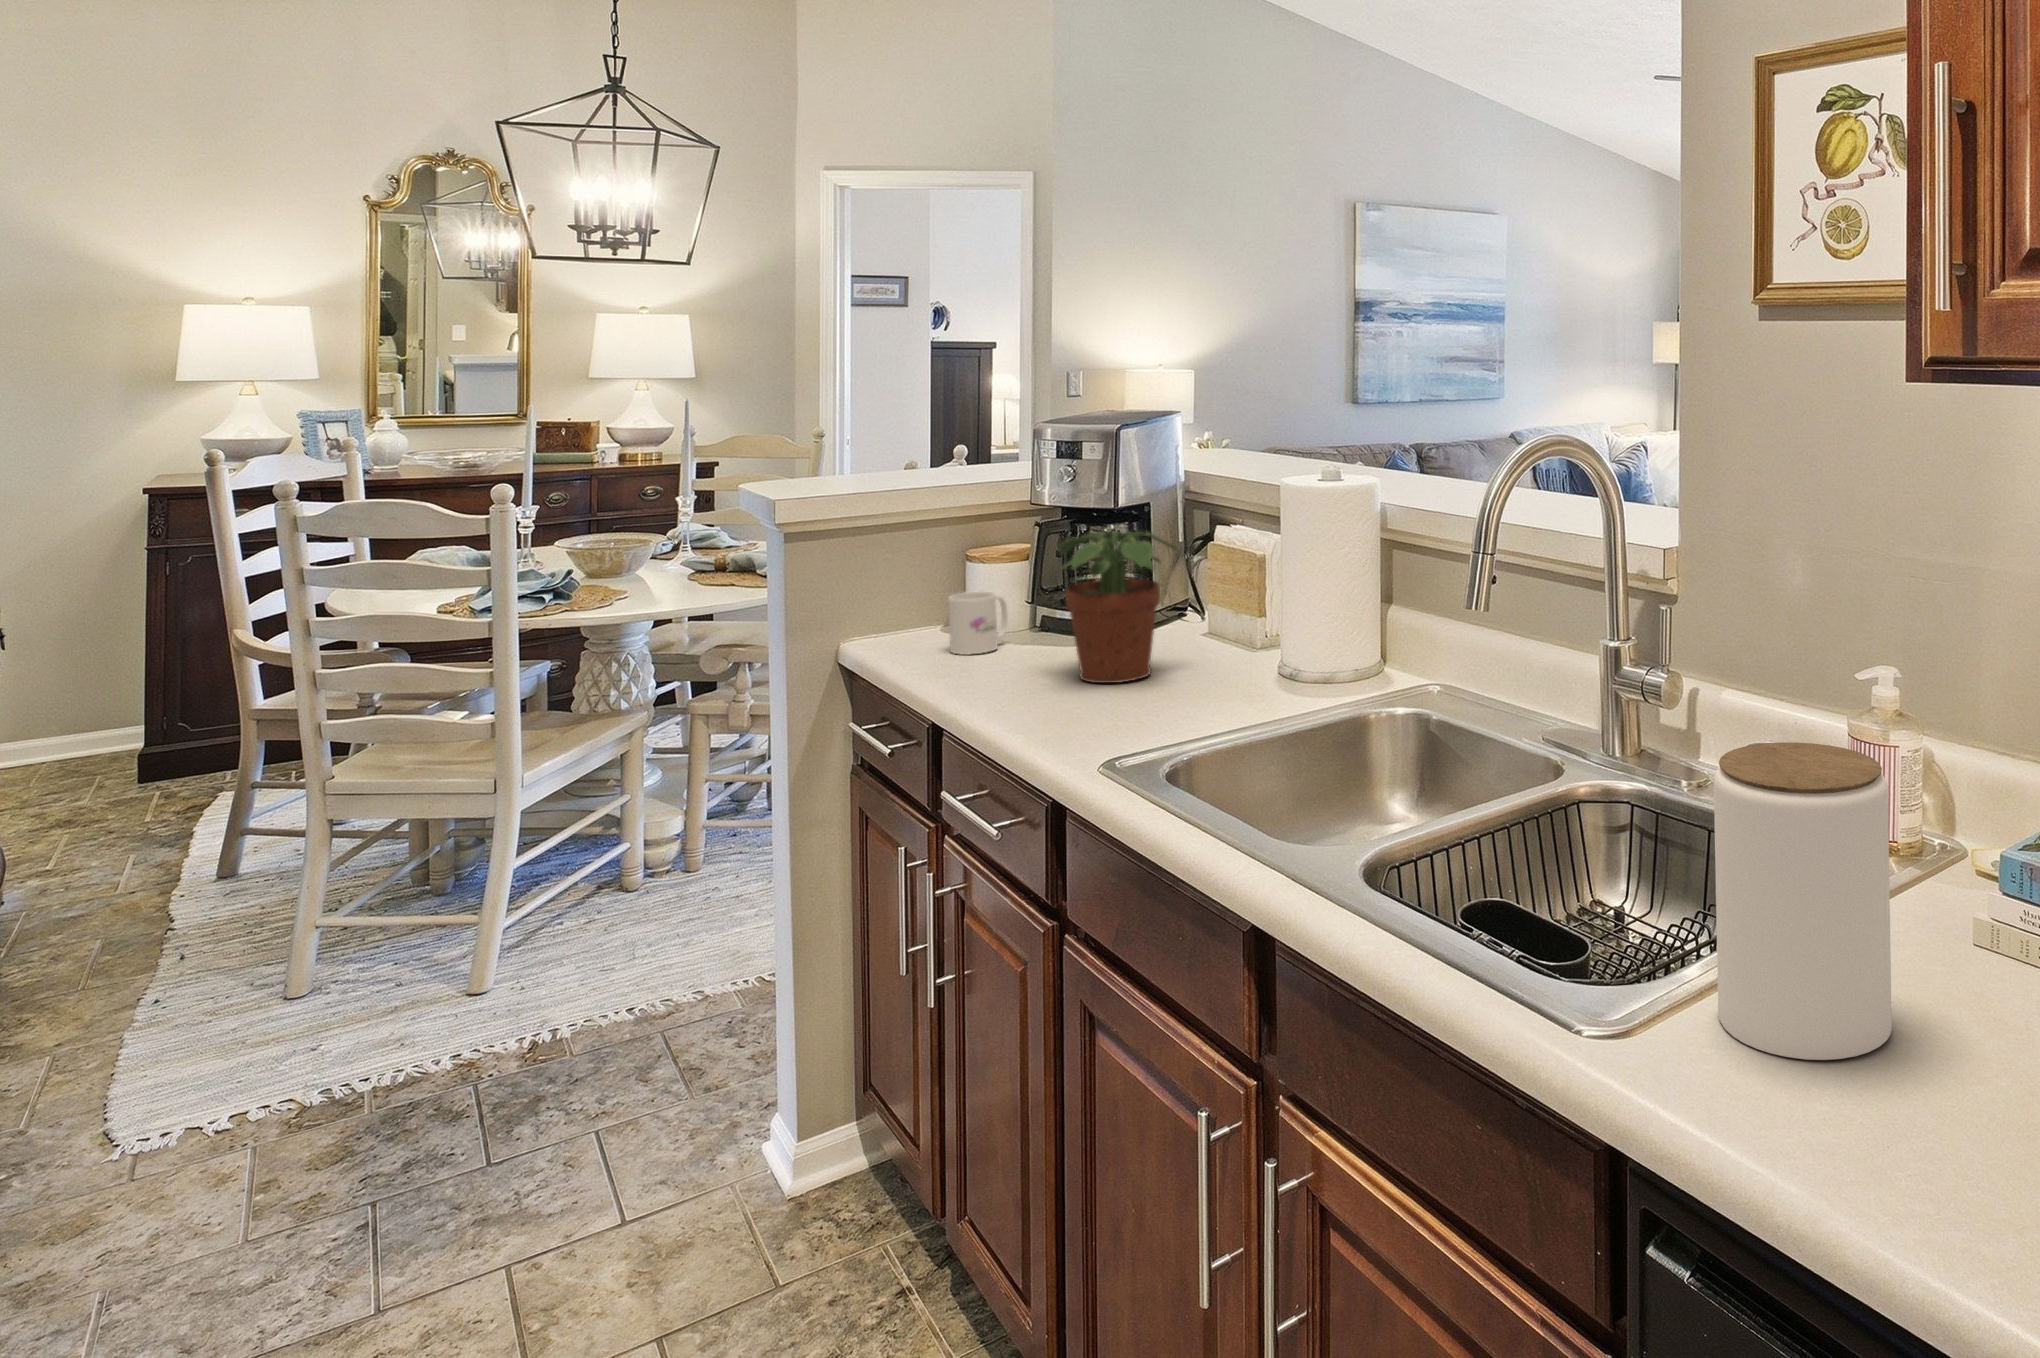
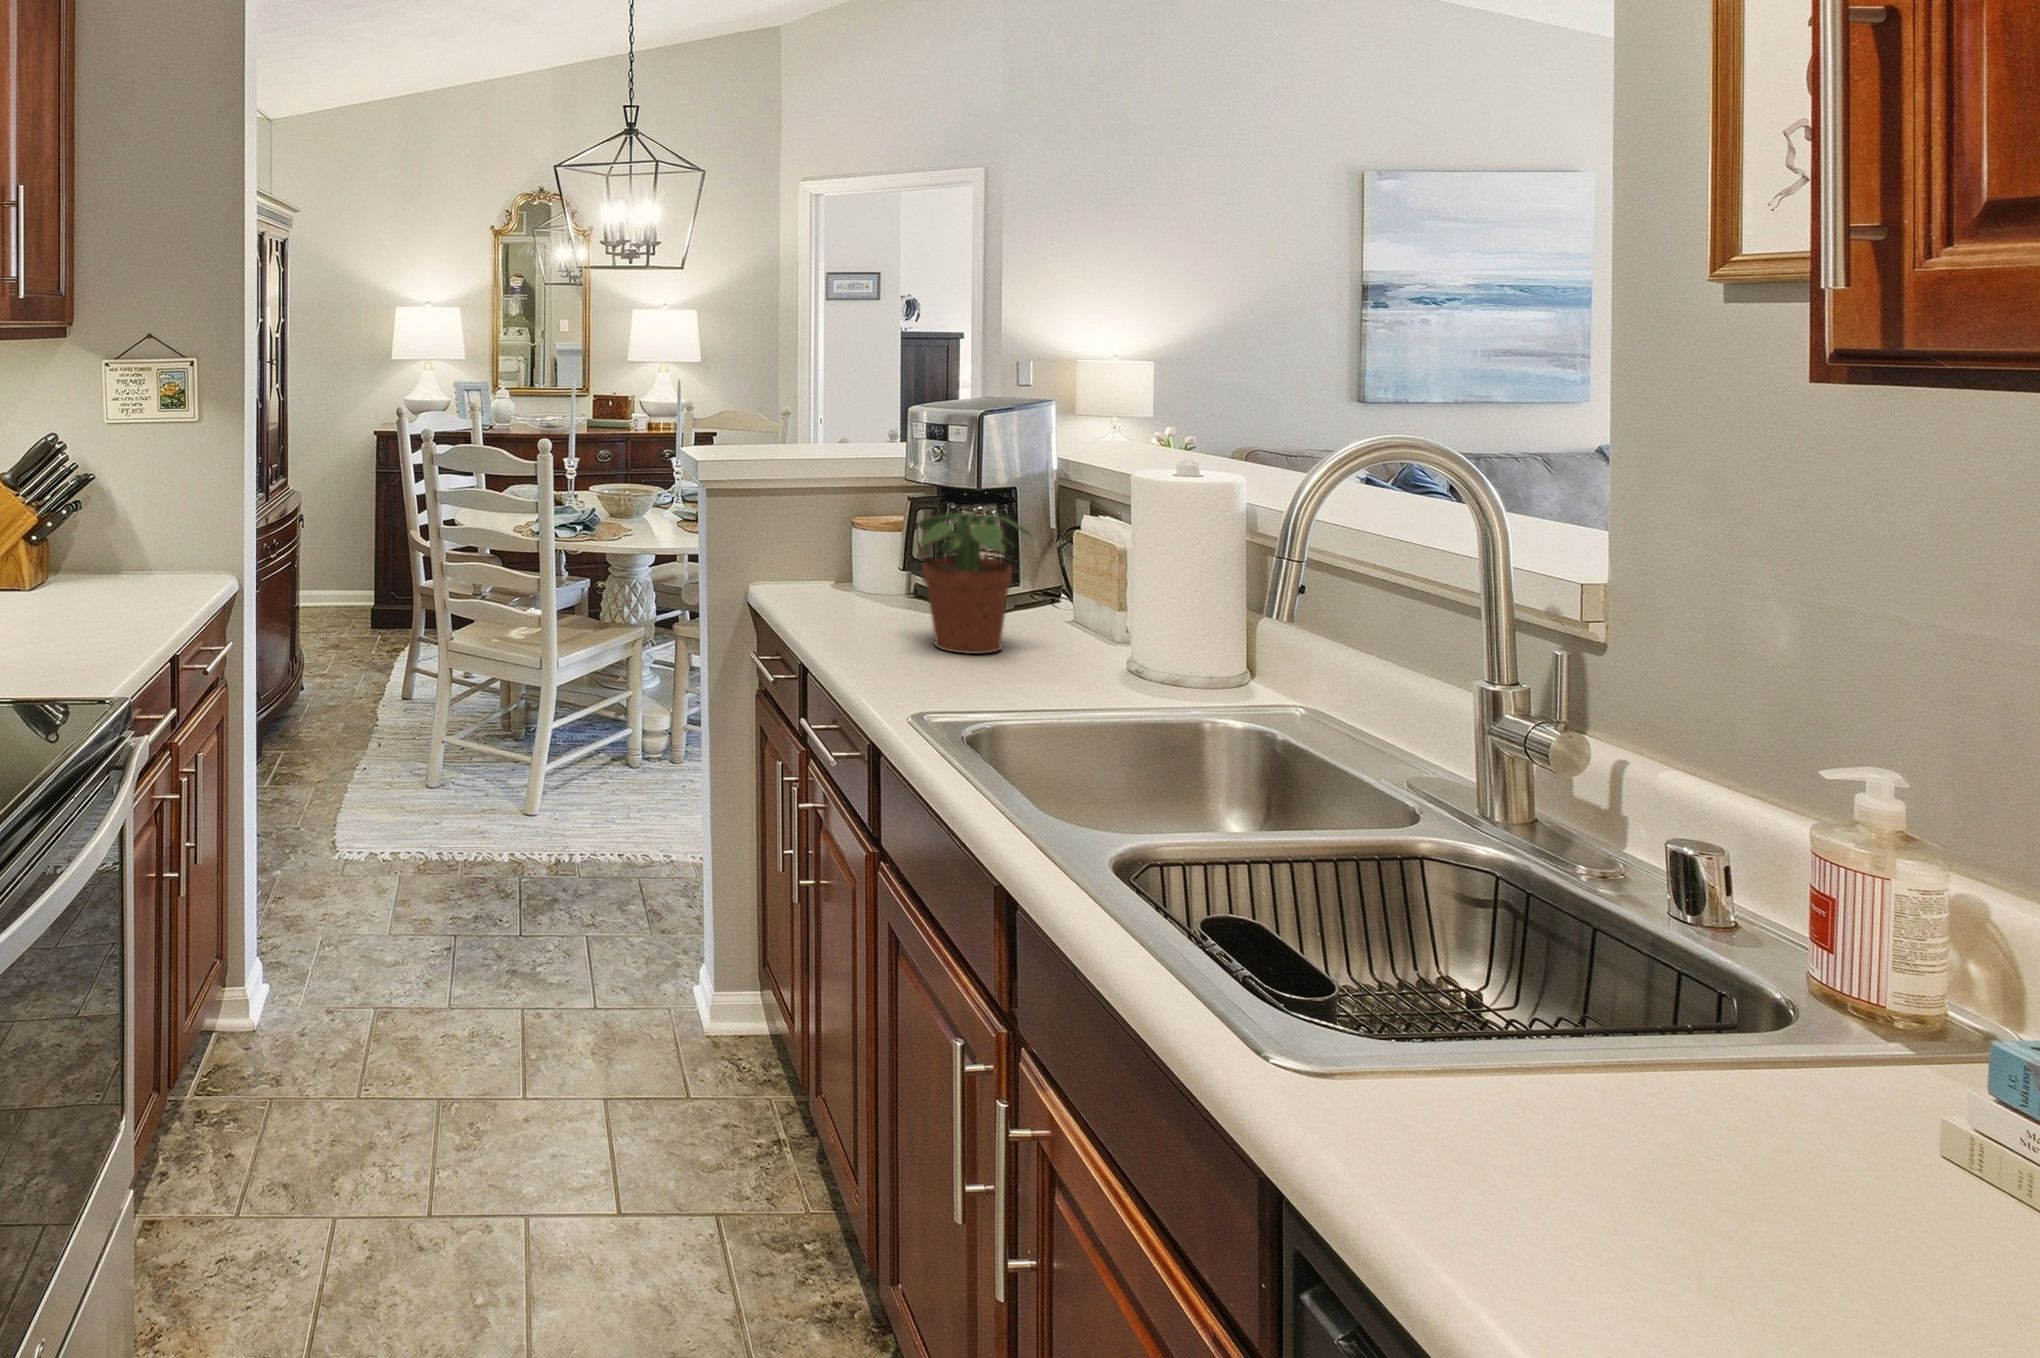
mug: present [948,591,1008,655] -> none [832,556,885,611]
jar: present [1714,742,1892,1060] -> none [1504,835,1775,1257]

